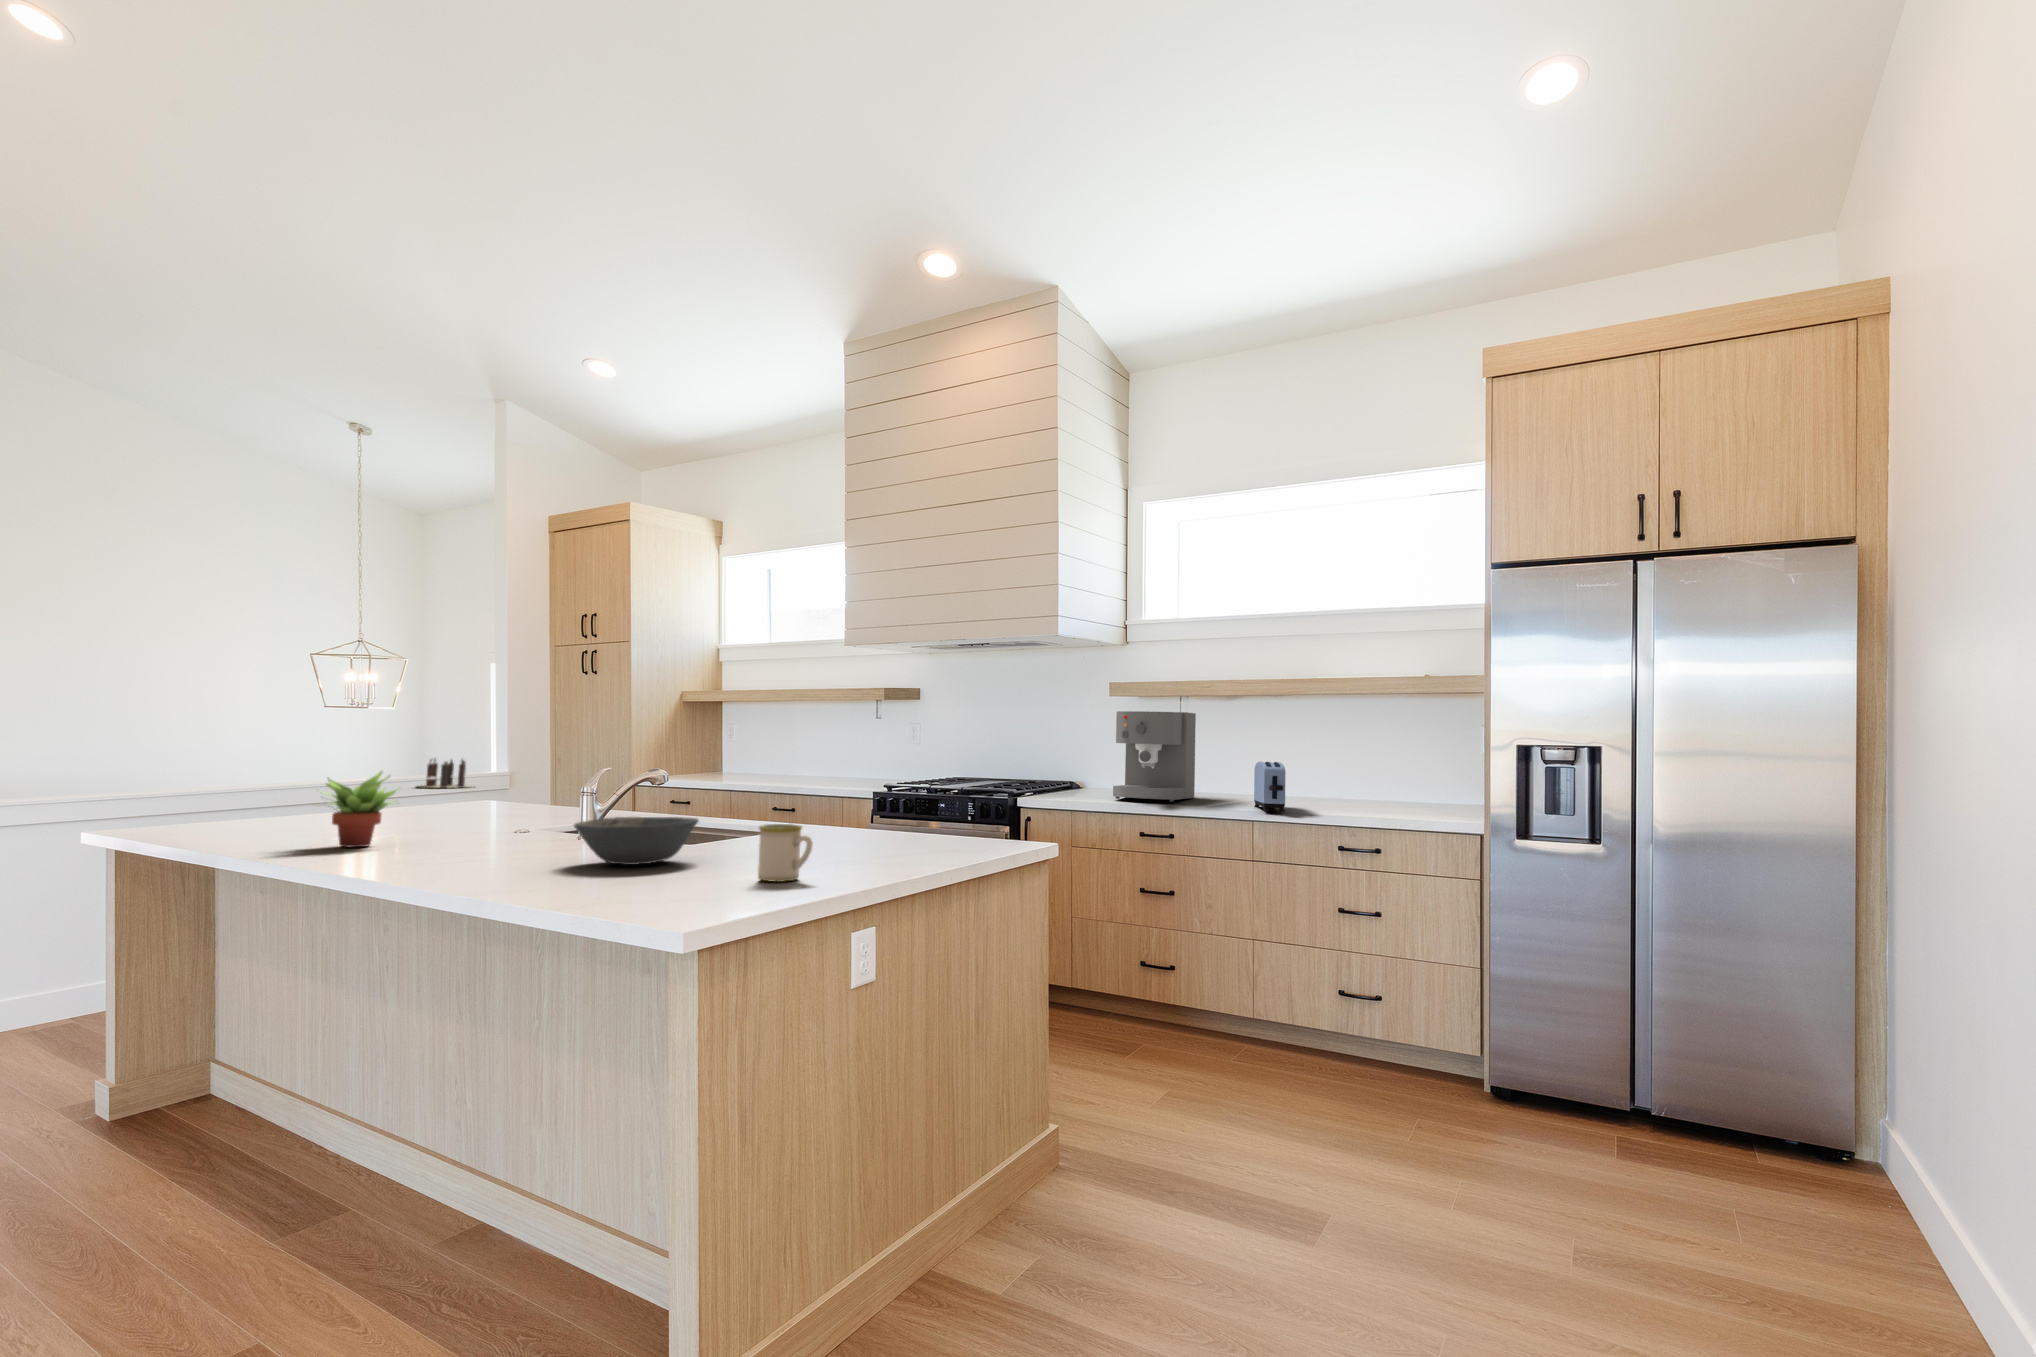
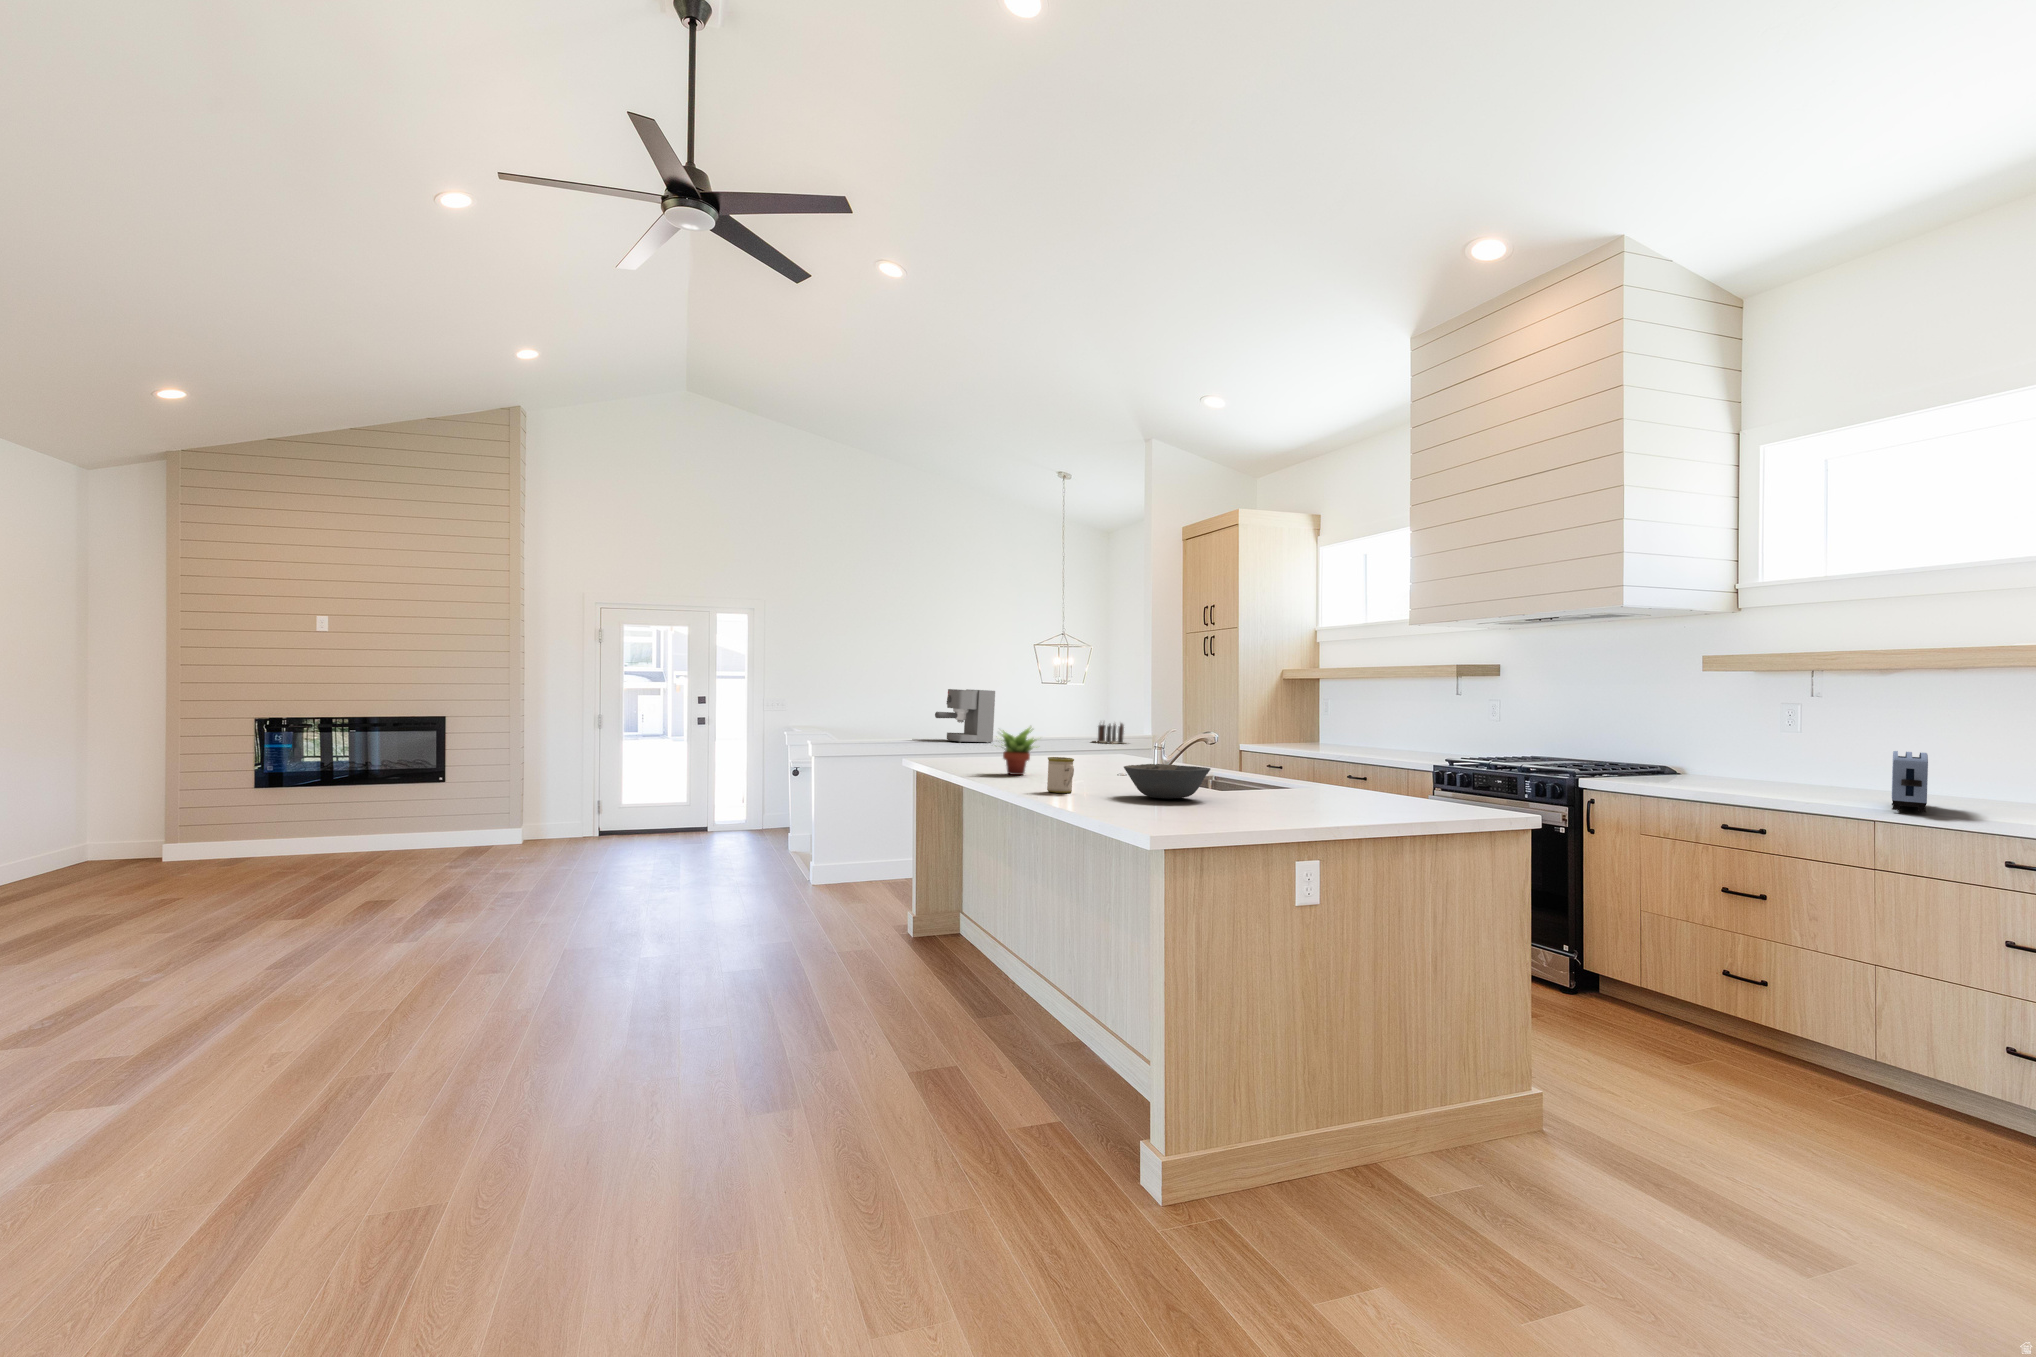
coffee maker: present [1113,711,1196,802] -> present [935,689,995,743]
mug: present [758,824,813,882] -> present [1047,757,1074,793]

